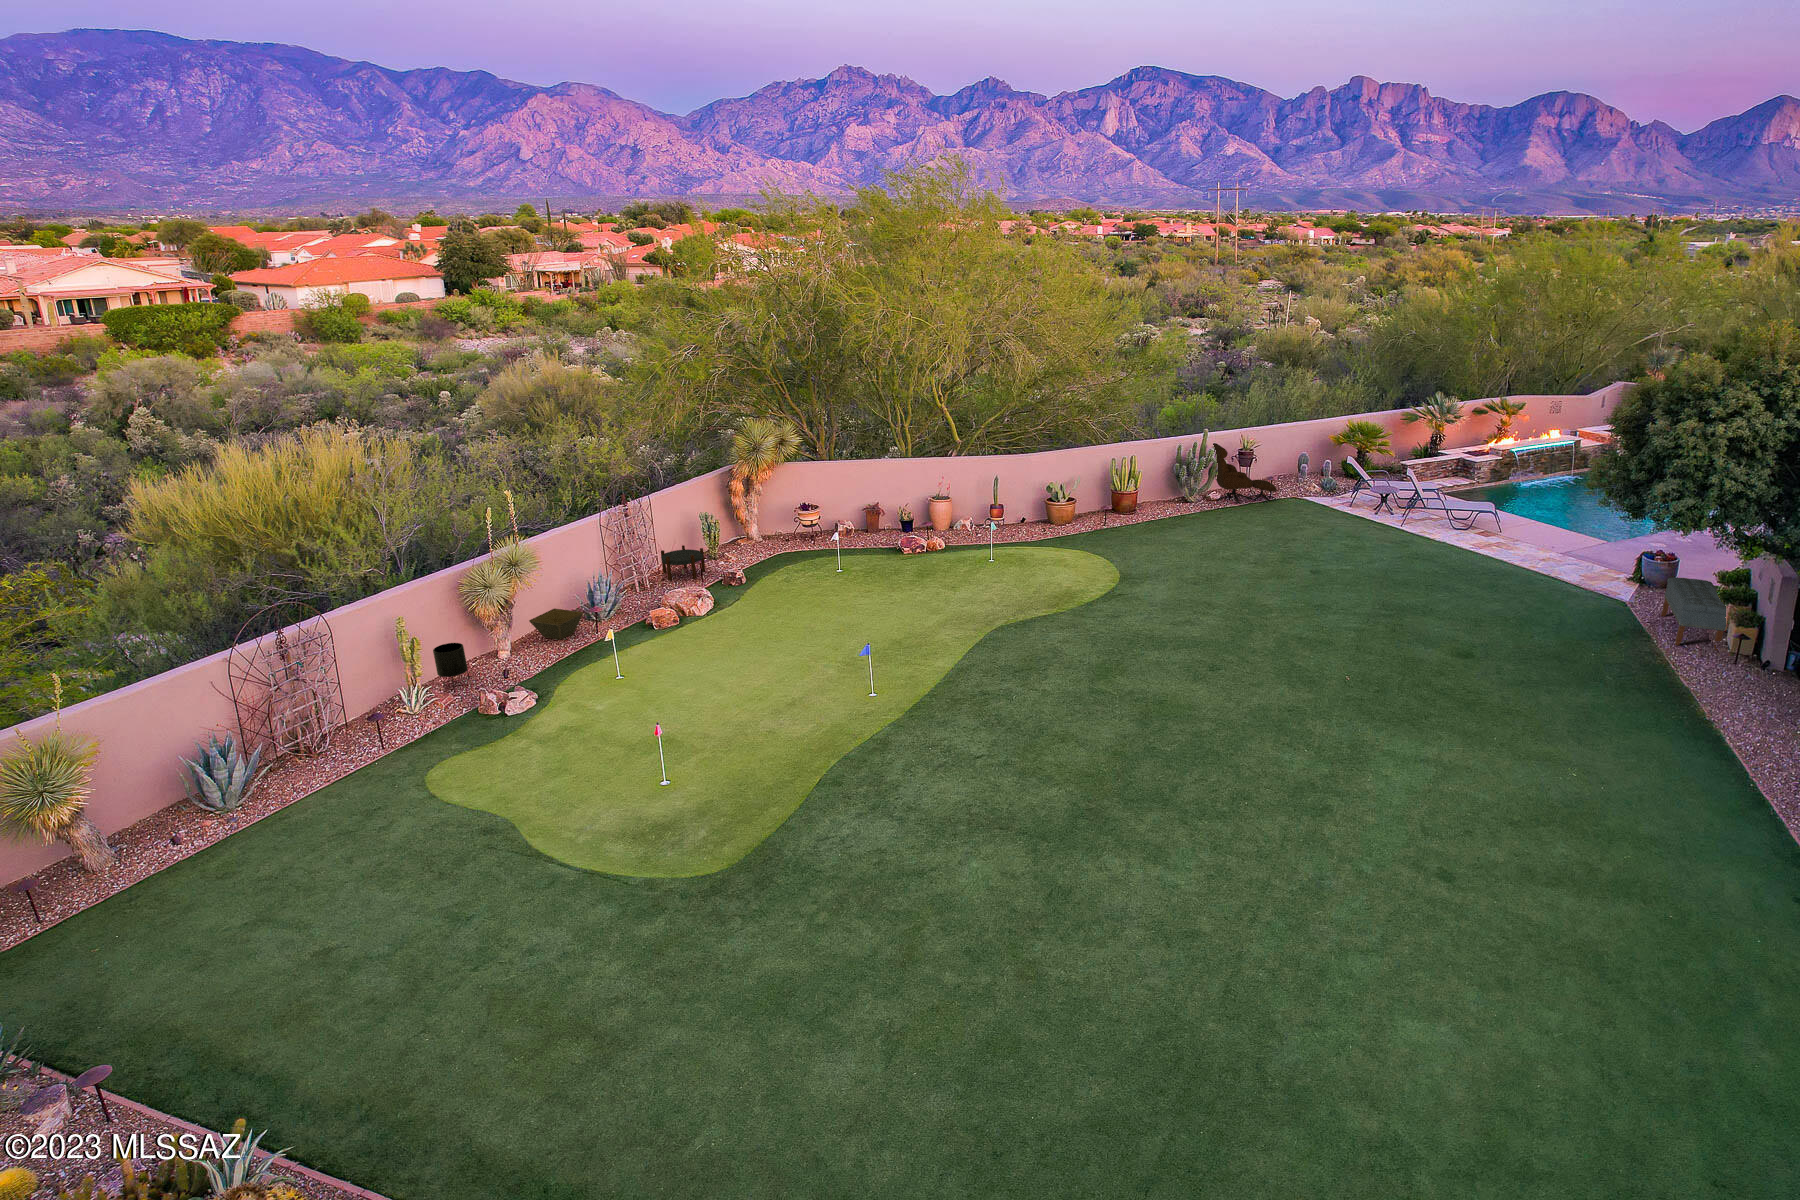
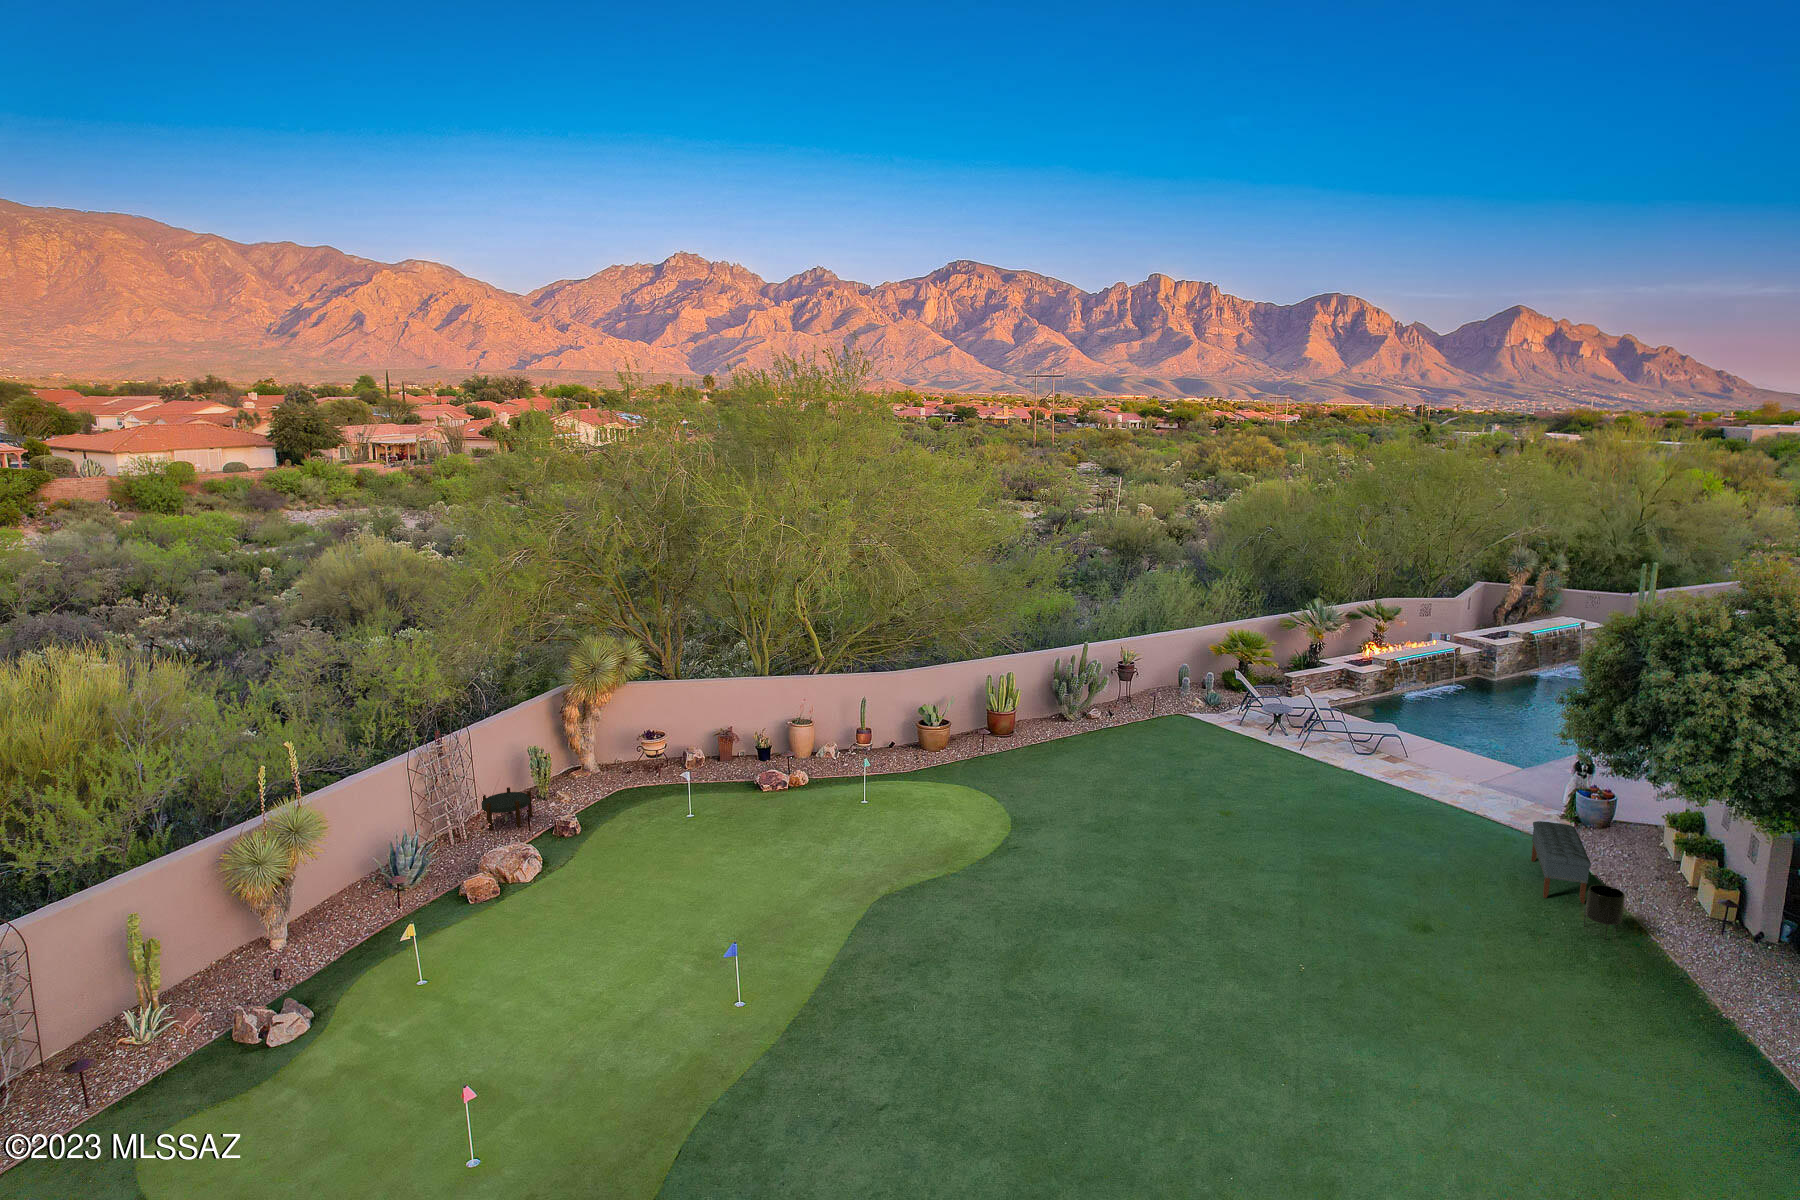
lounge chair: present [1213,443,1277,503] -> none [1091,657,1159,721]
basket: present [529,609,583,640] -> none [315,876,381,915]
planter: present [433,643,469,690] -> present [1584,885,1625,940]

